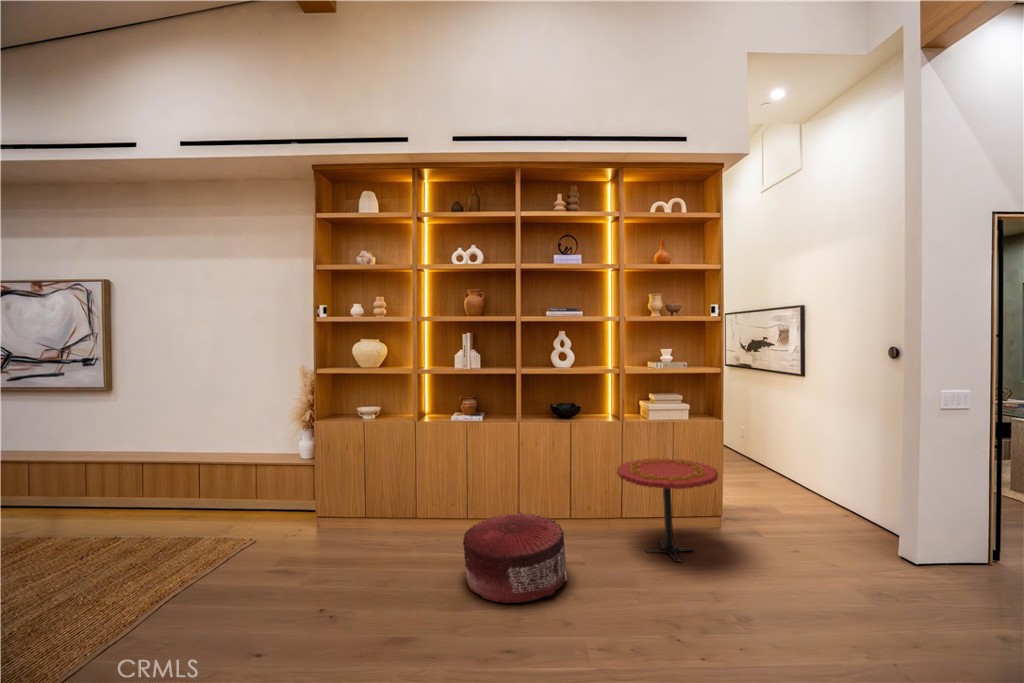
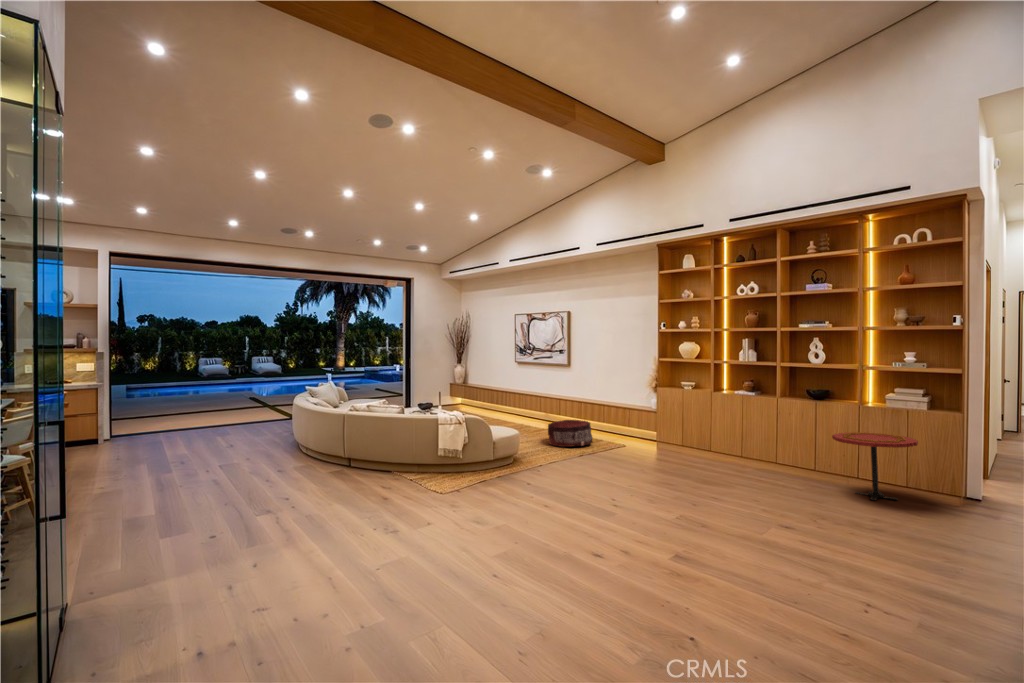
pouf: present [463,512,567,603] -> present [548,420,593,447]

